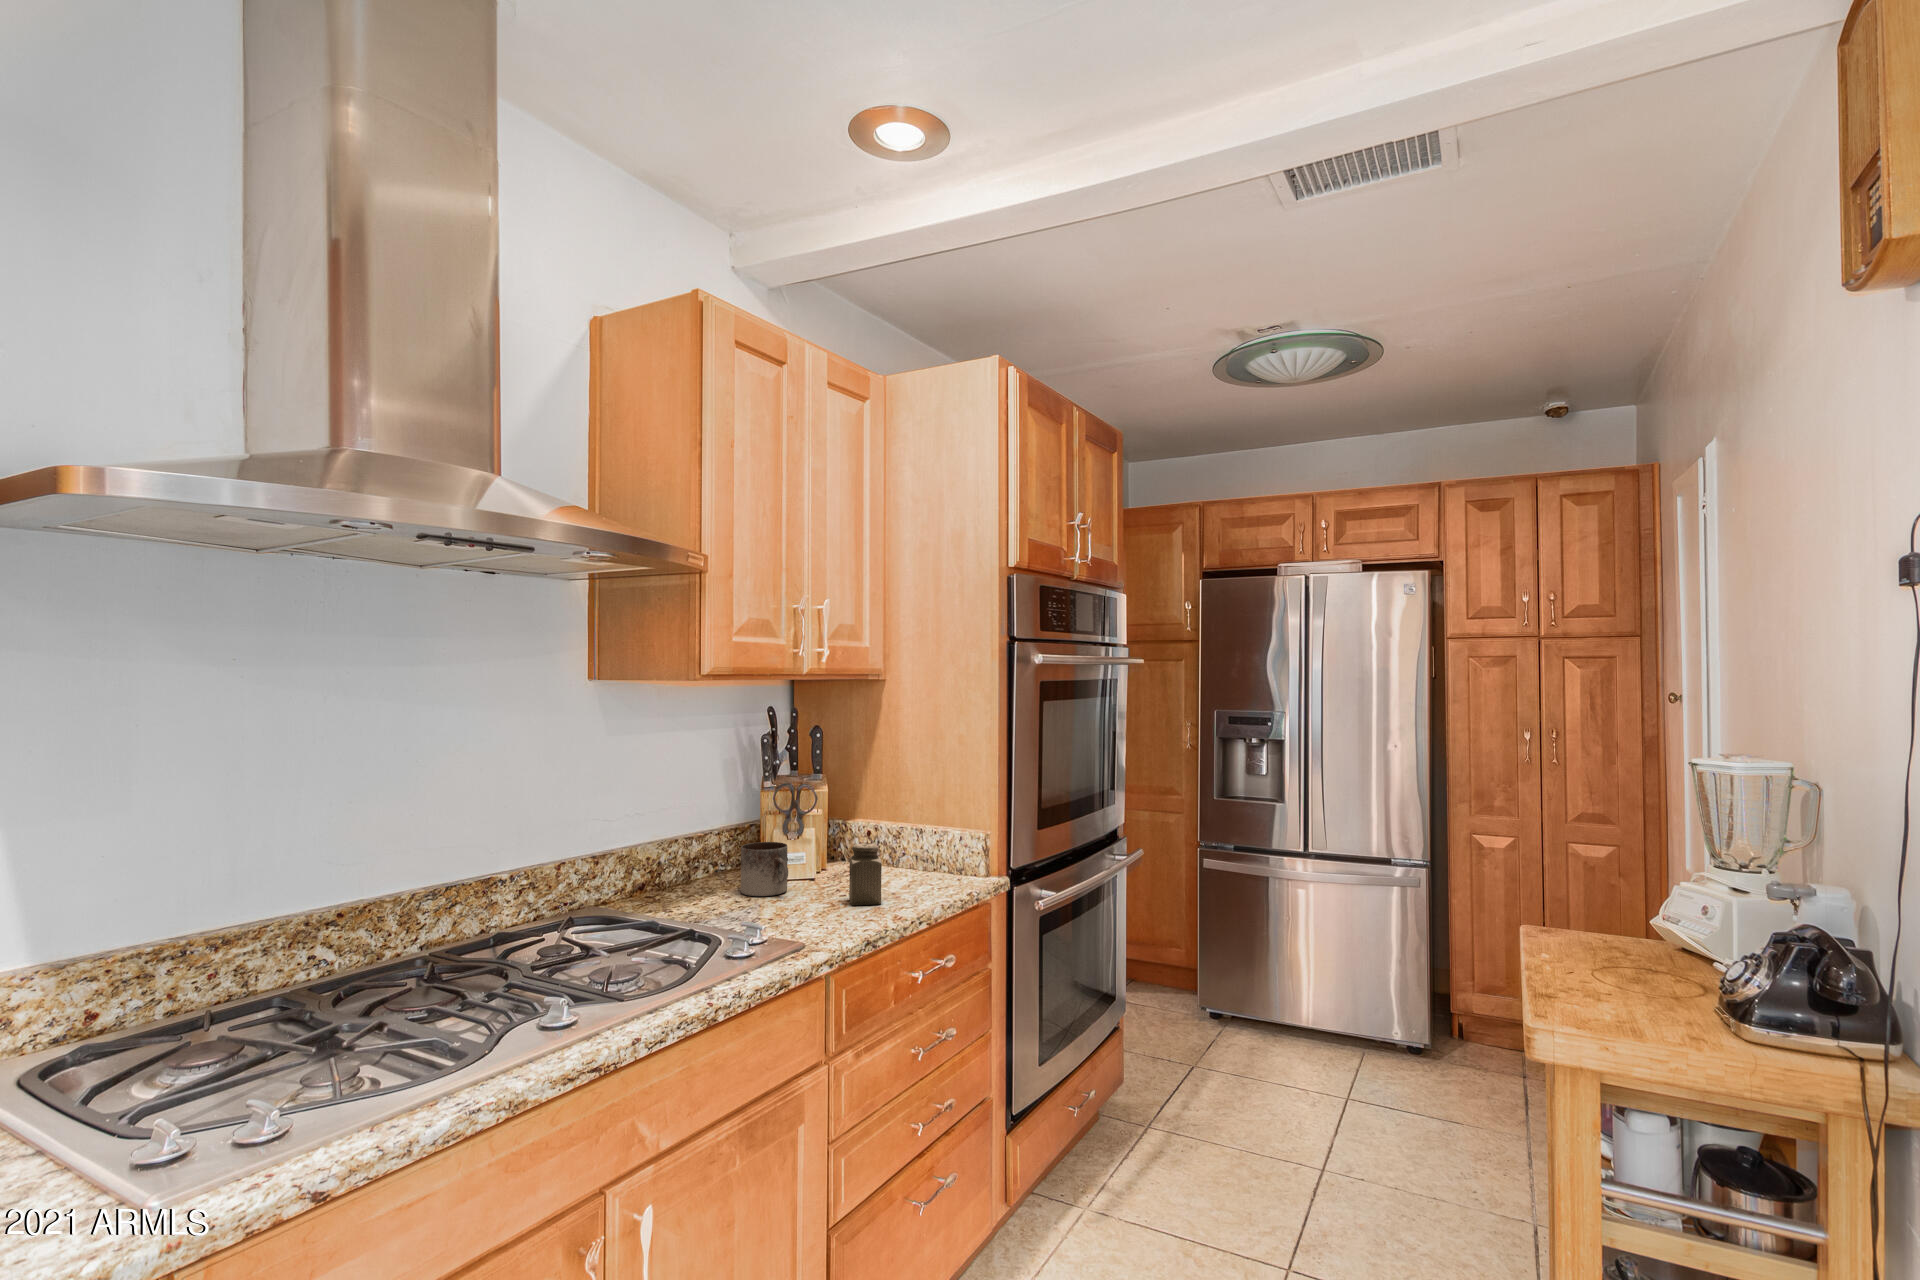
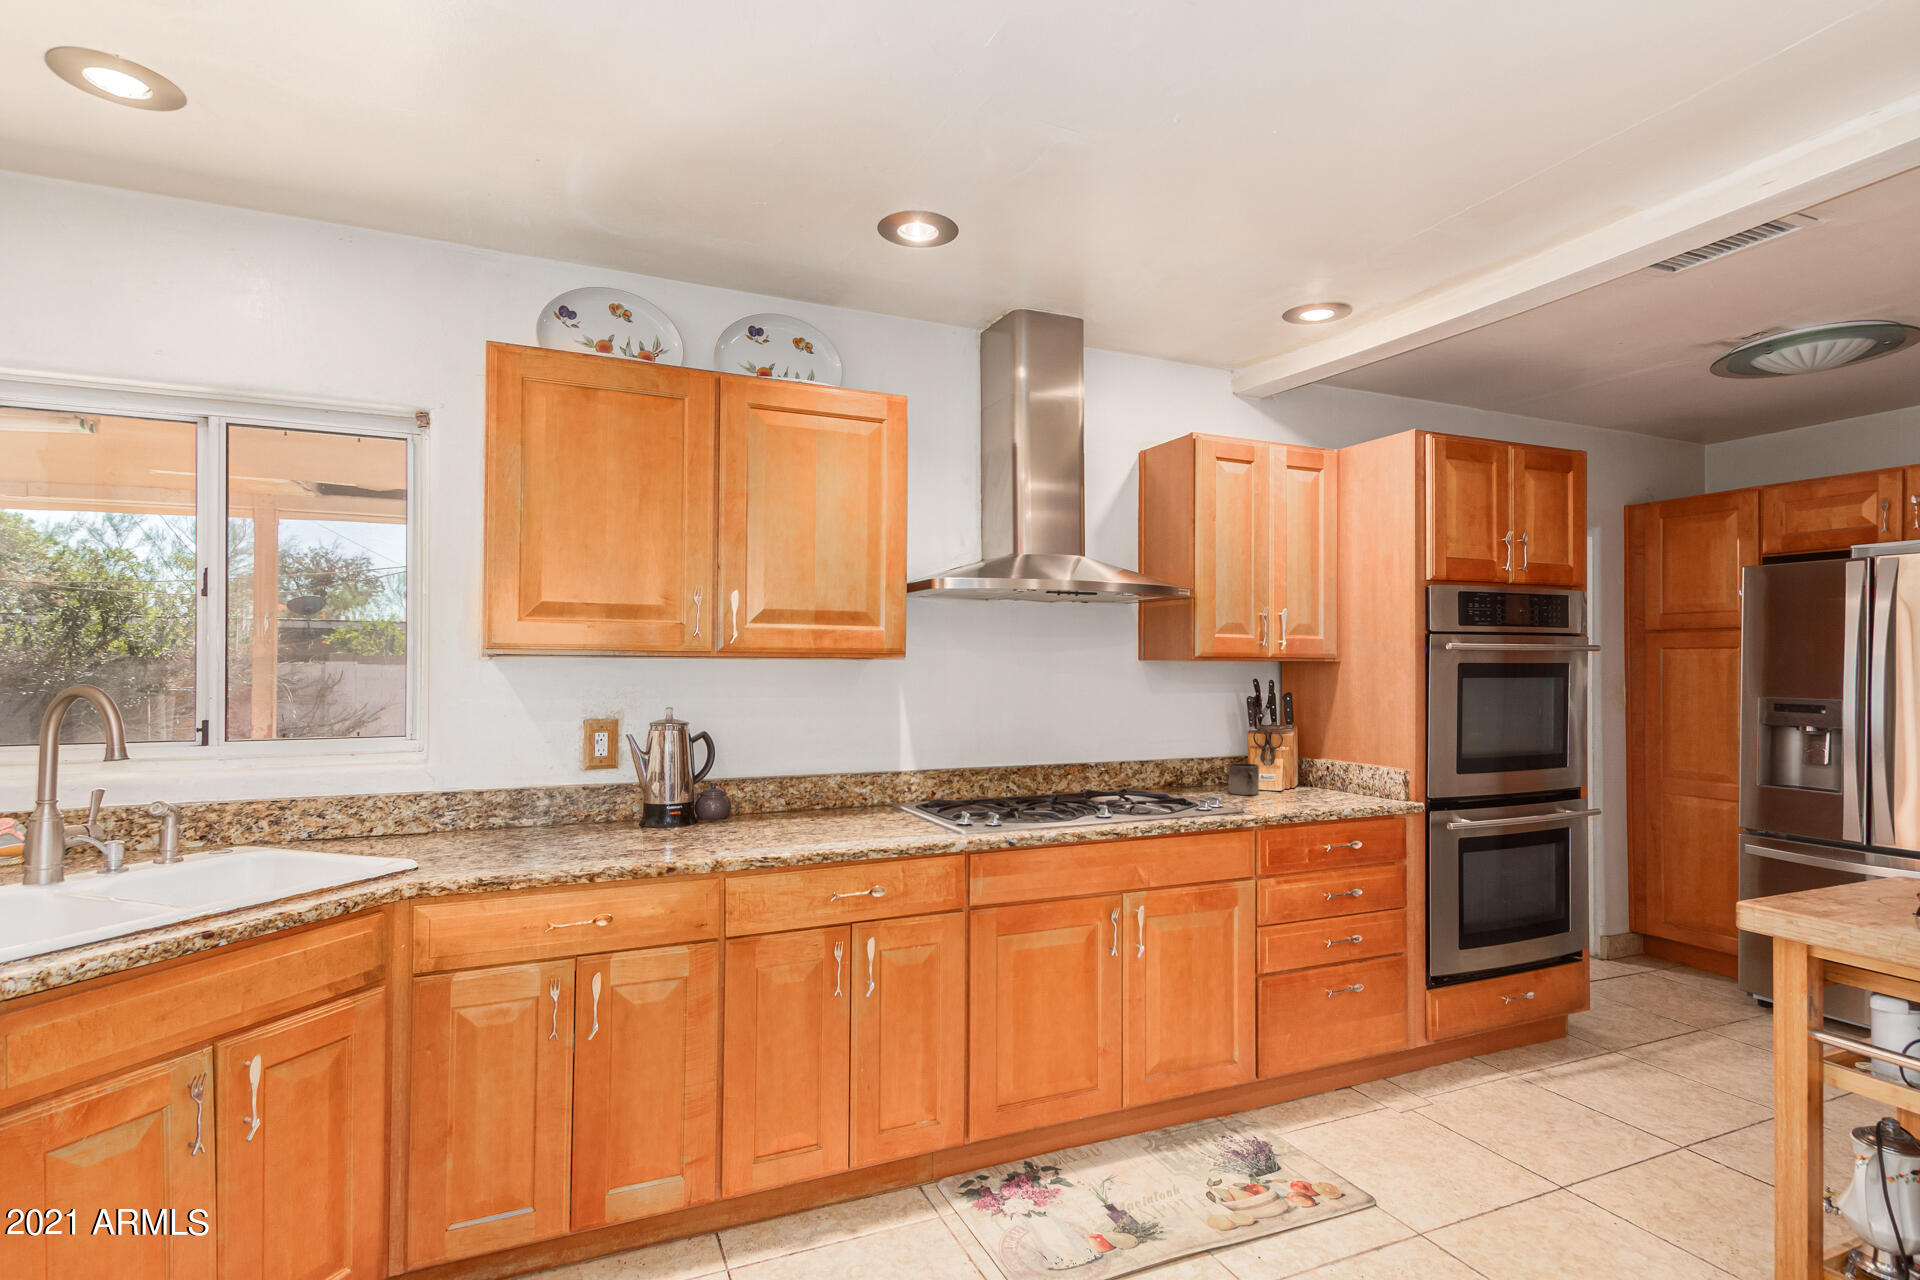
salt shaker: present [849,843,882,905] -> none [1291,766,1313,804]

